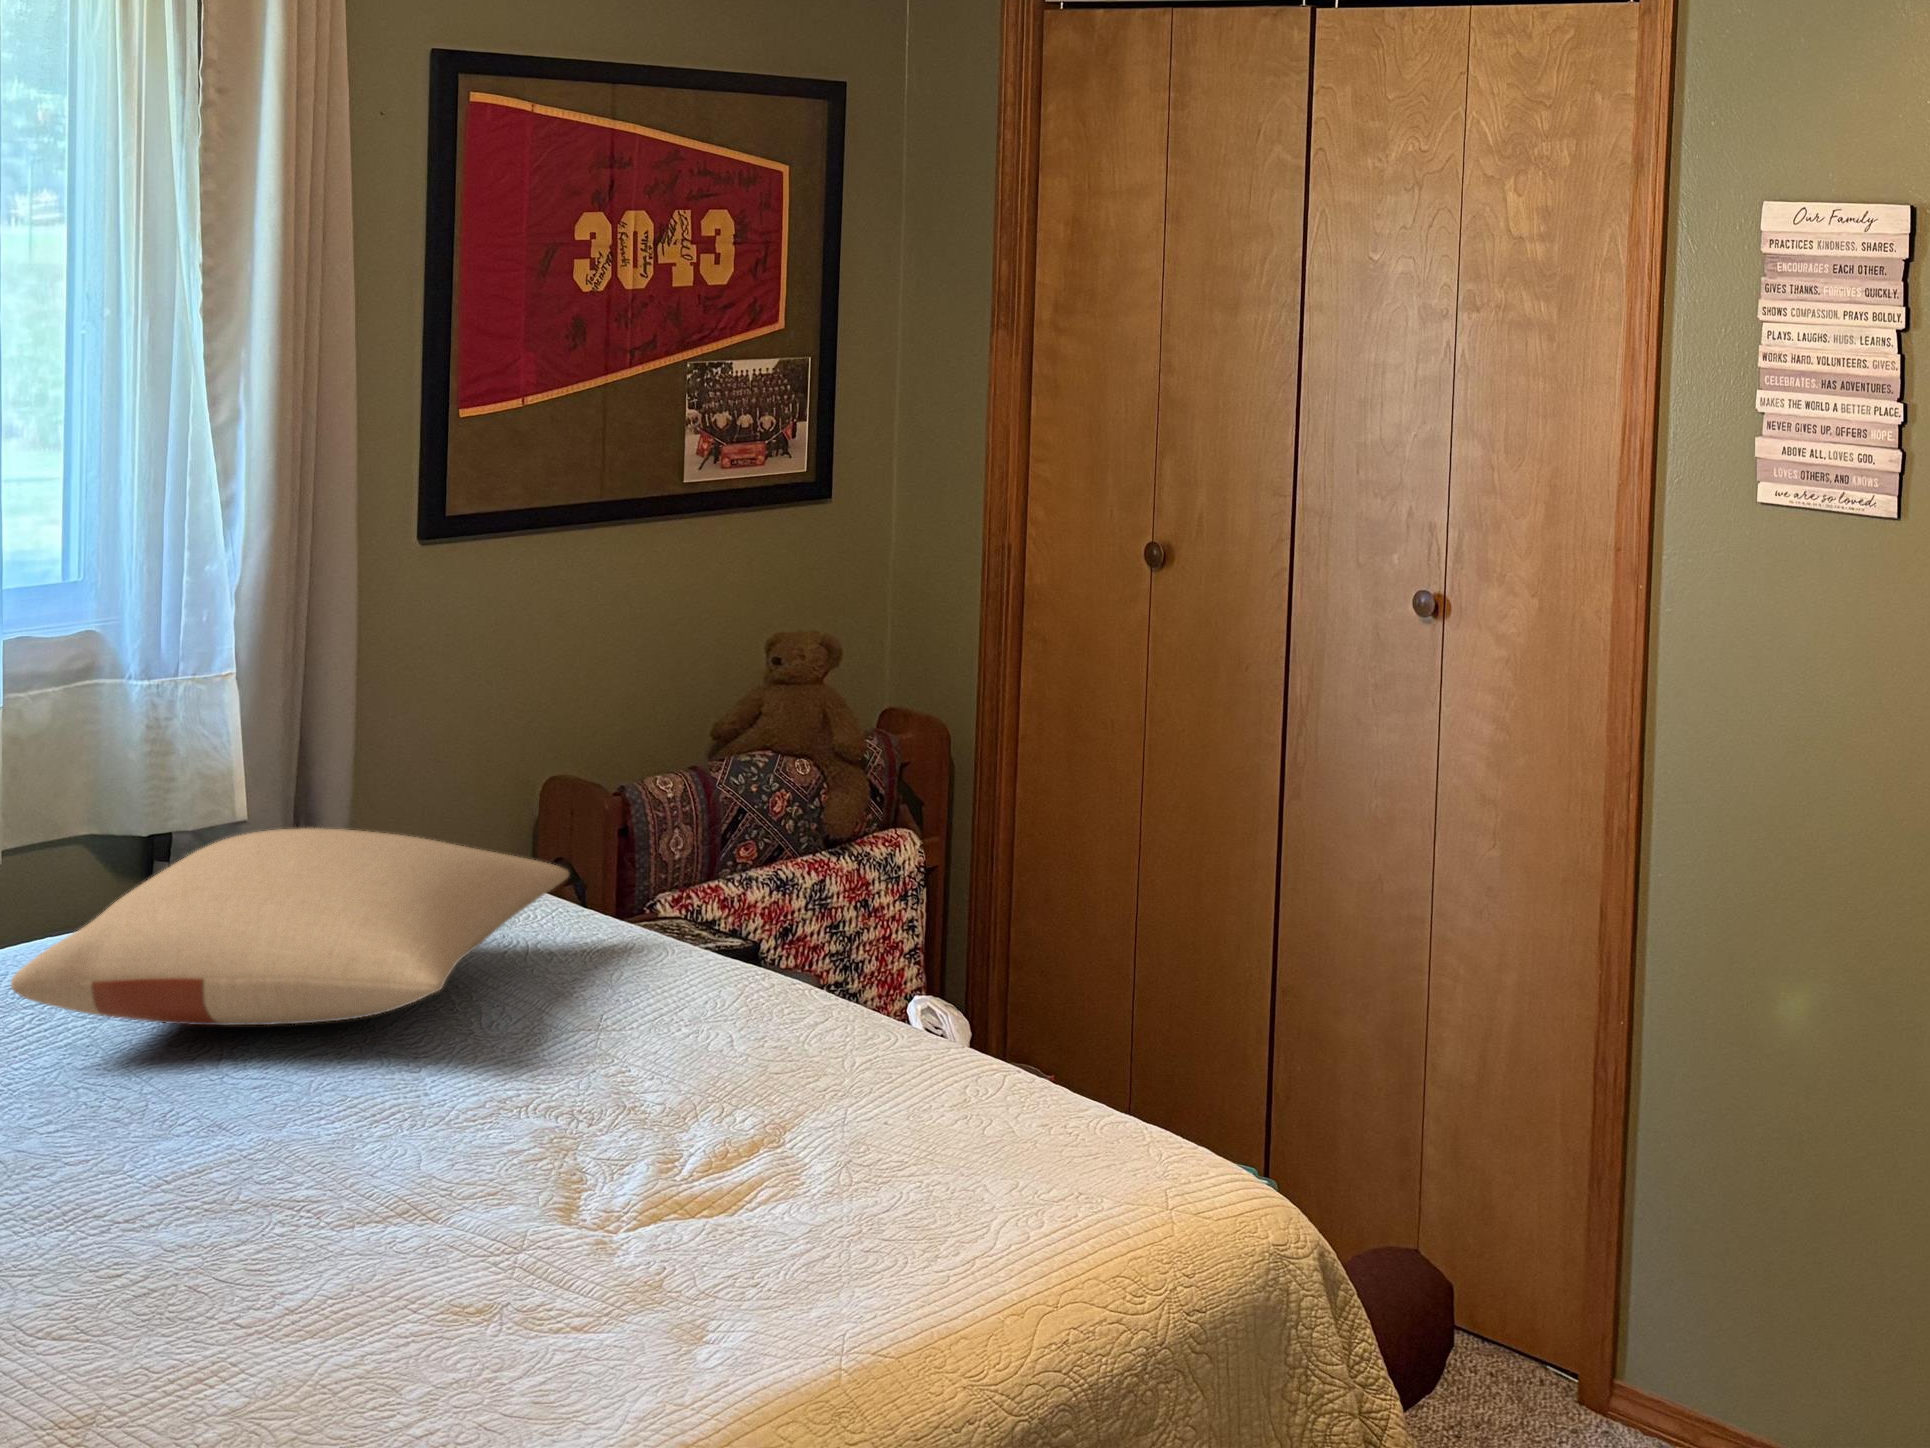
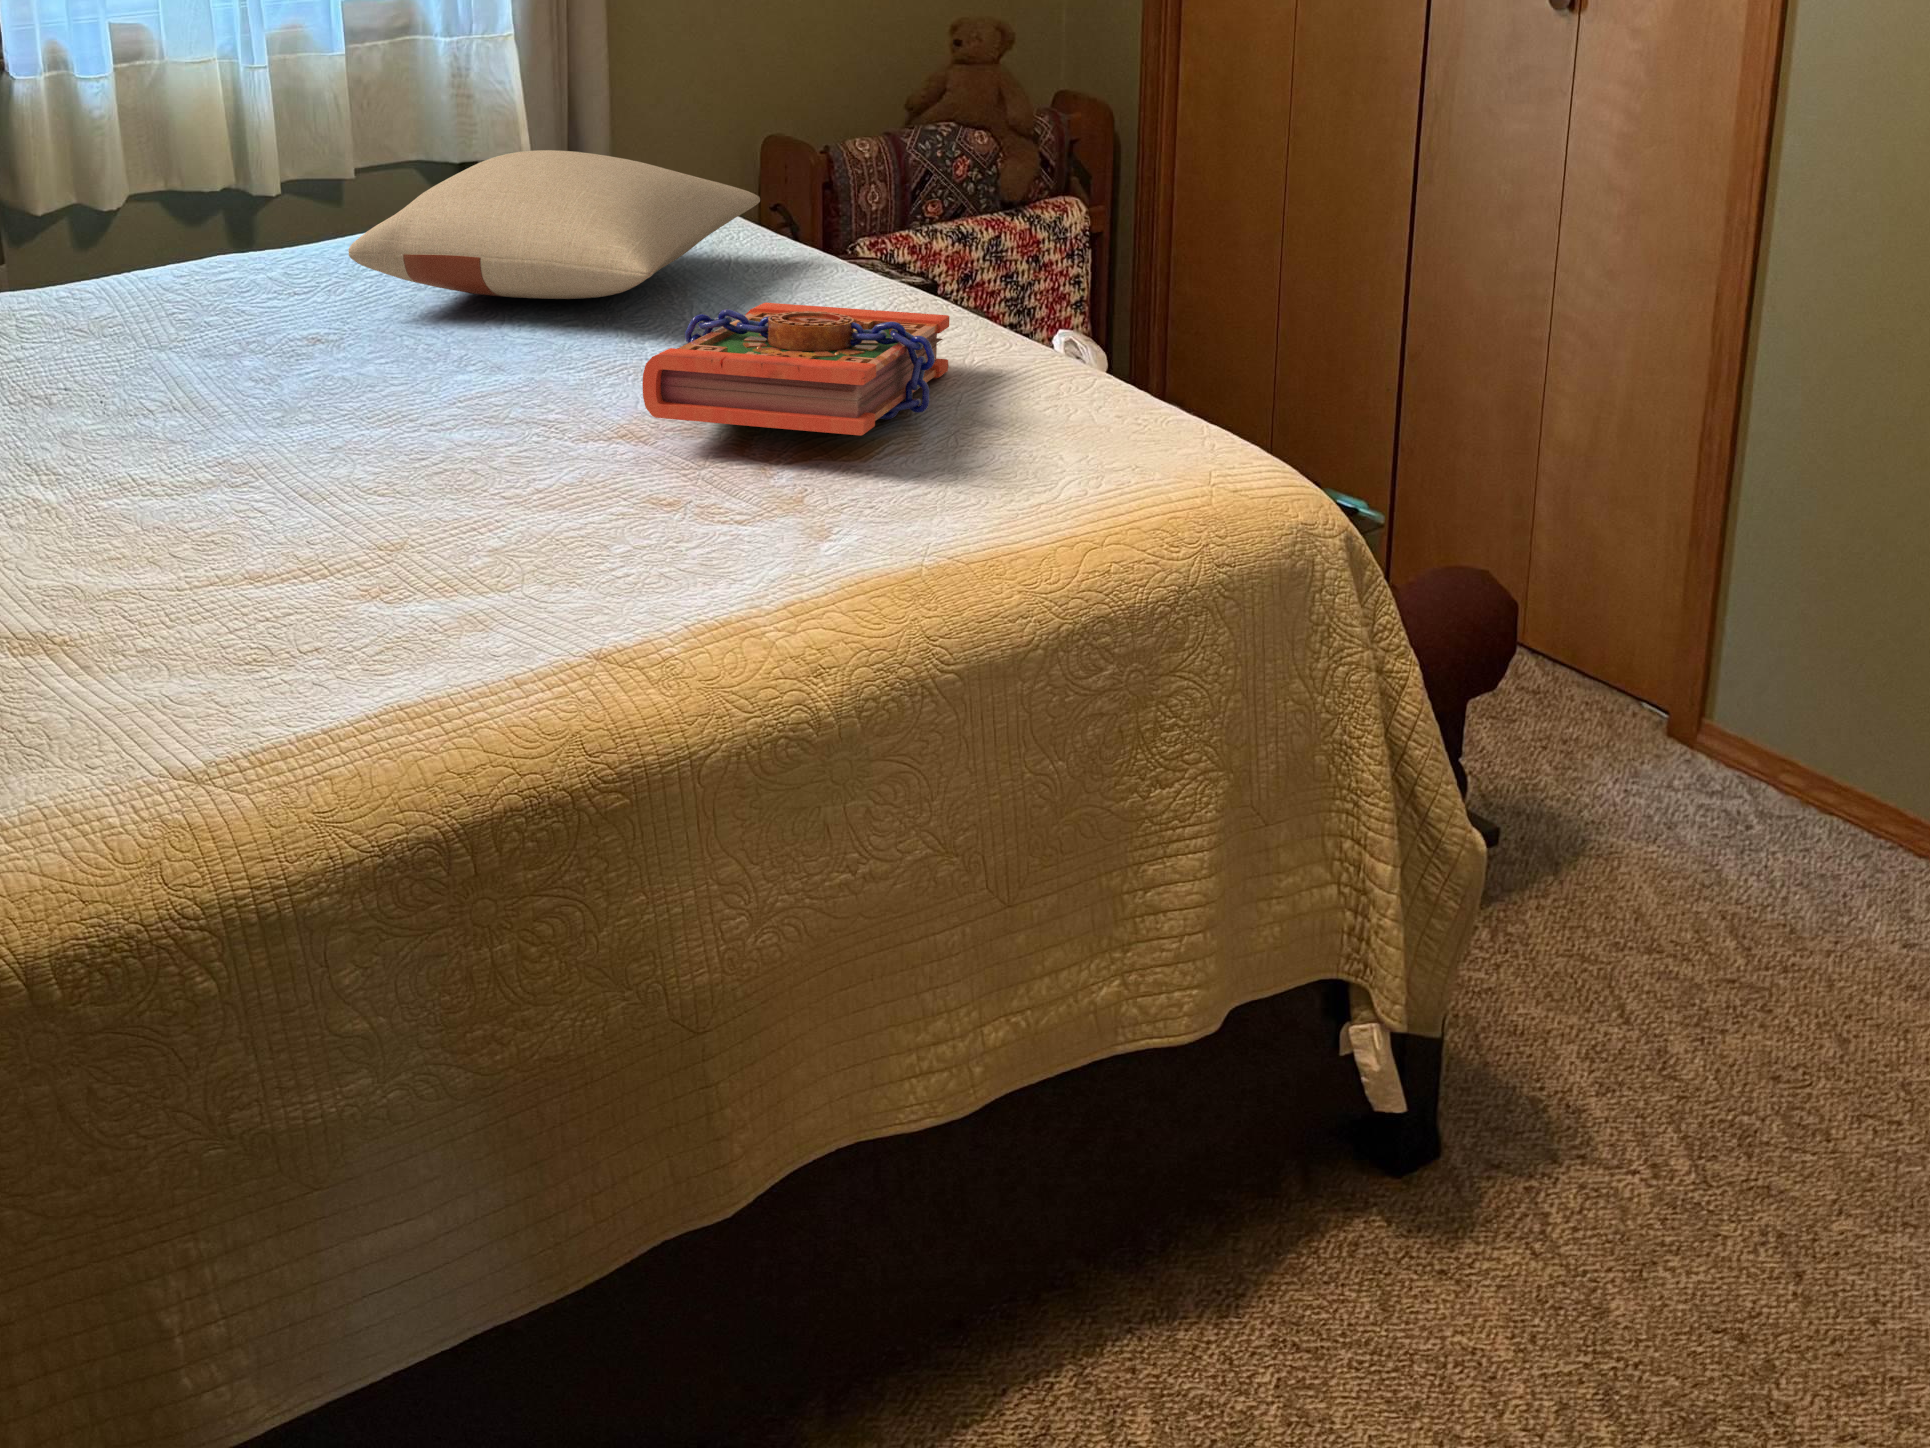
book: none [446,1012,825,1187] -> present [642,303,949,435]

